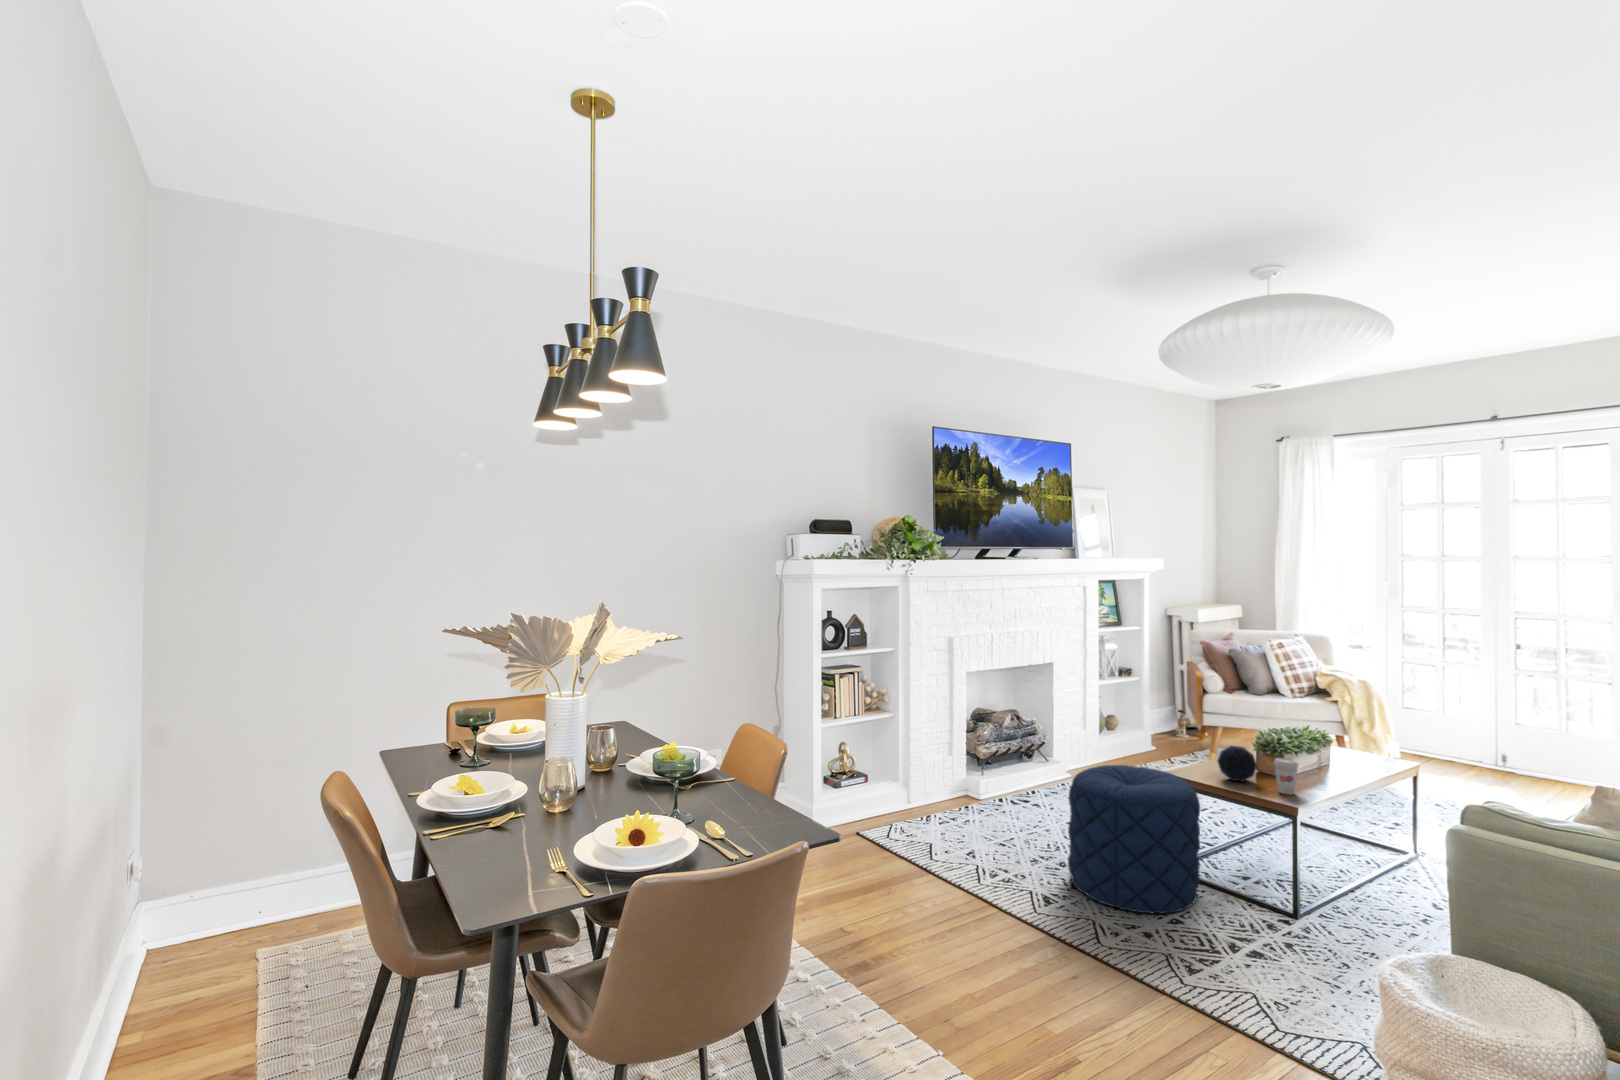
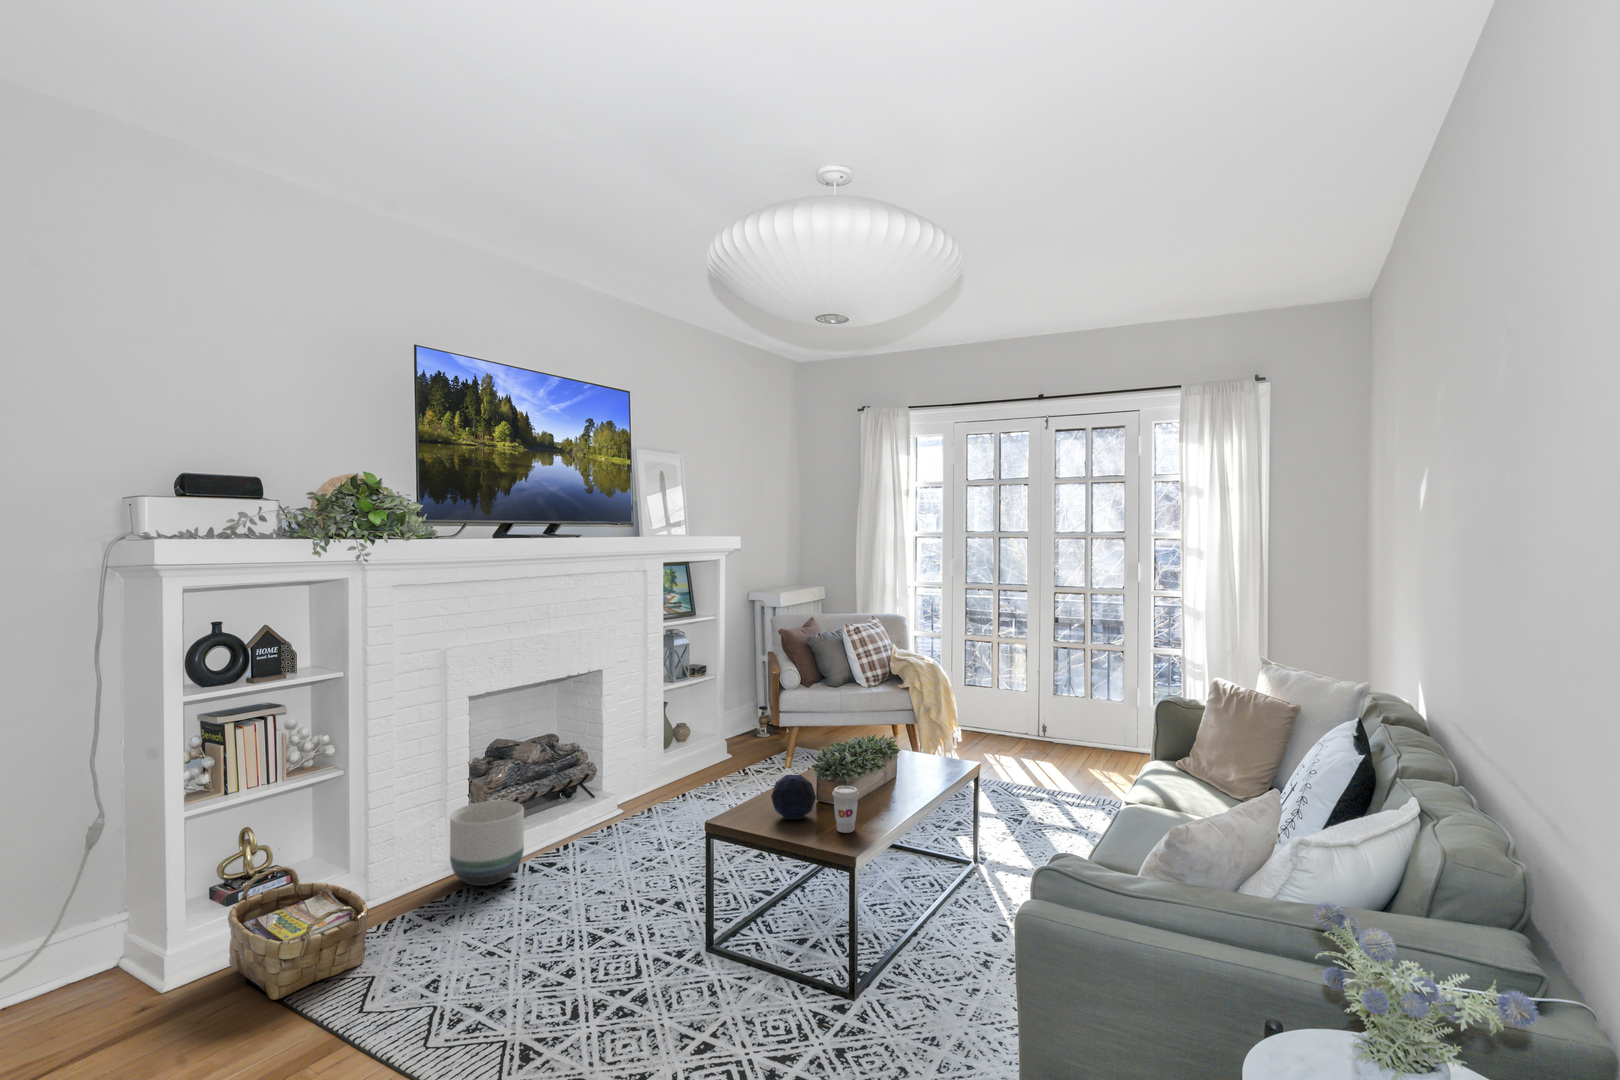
planter: none [959,748,1009,806] -> present [450,801,524,886]
pouf: present [1068,765,1200,913] -> none [571,820,744,1042]
woven basket: none [844,766,924,844] -> present [228,867,368,1000]

